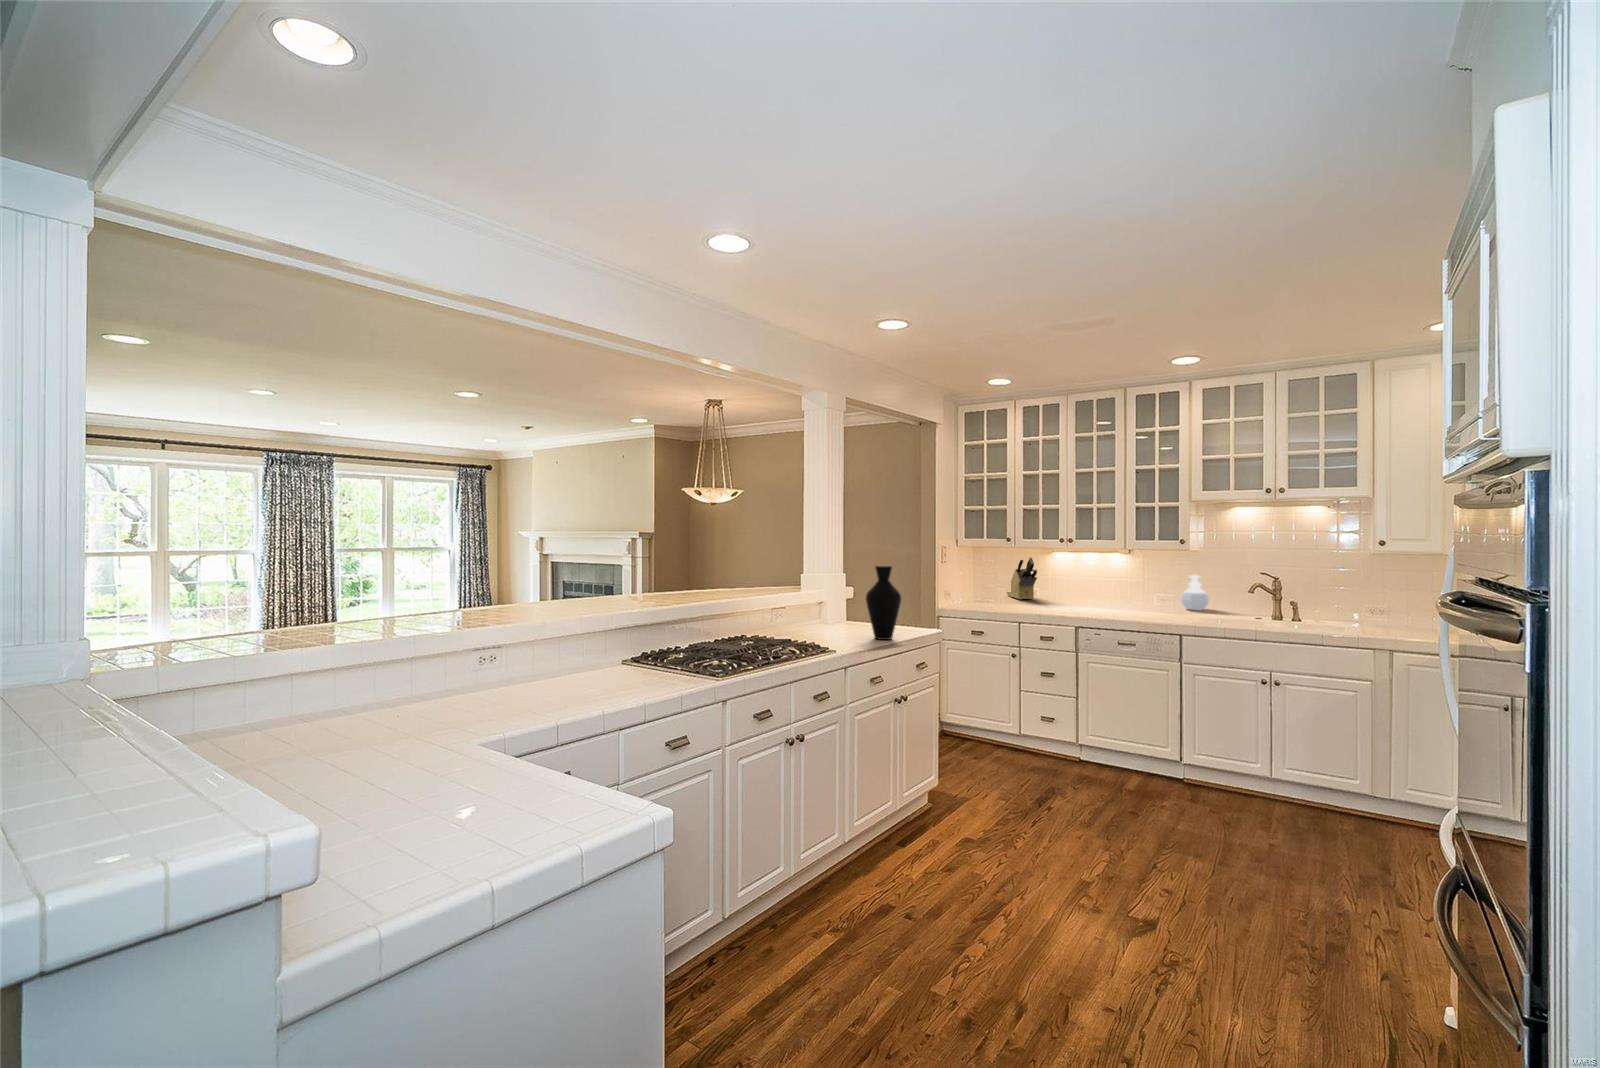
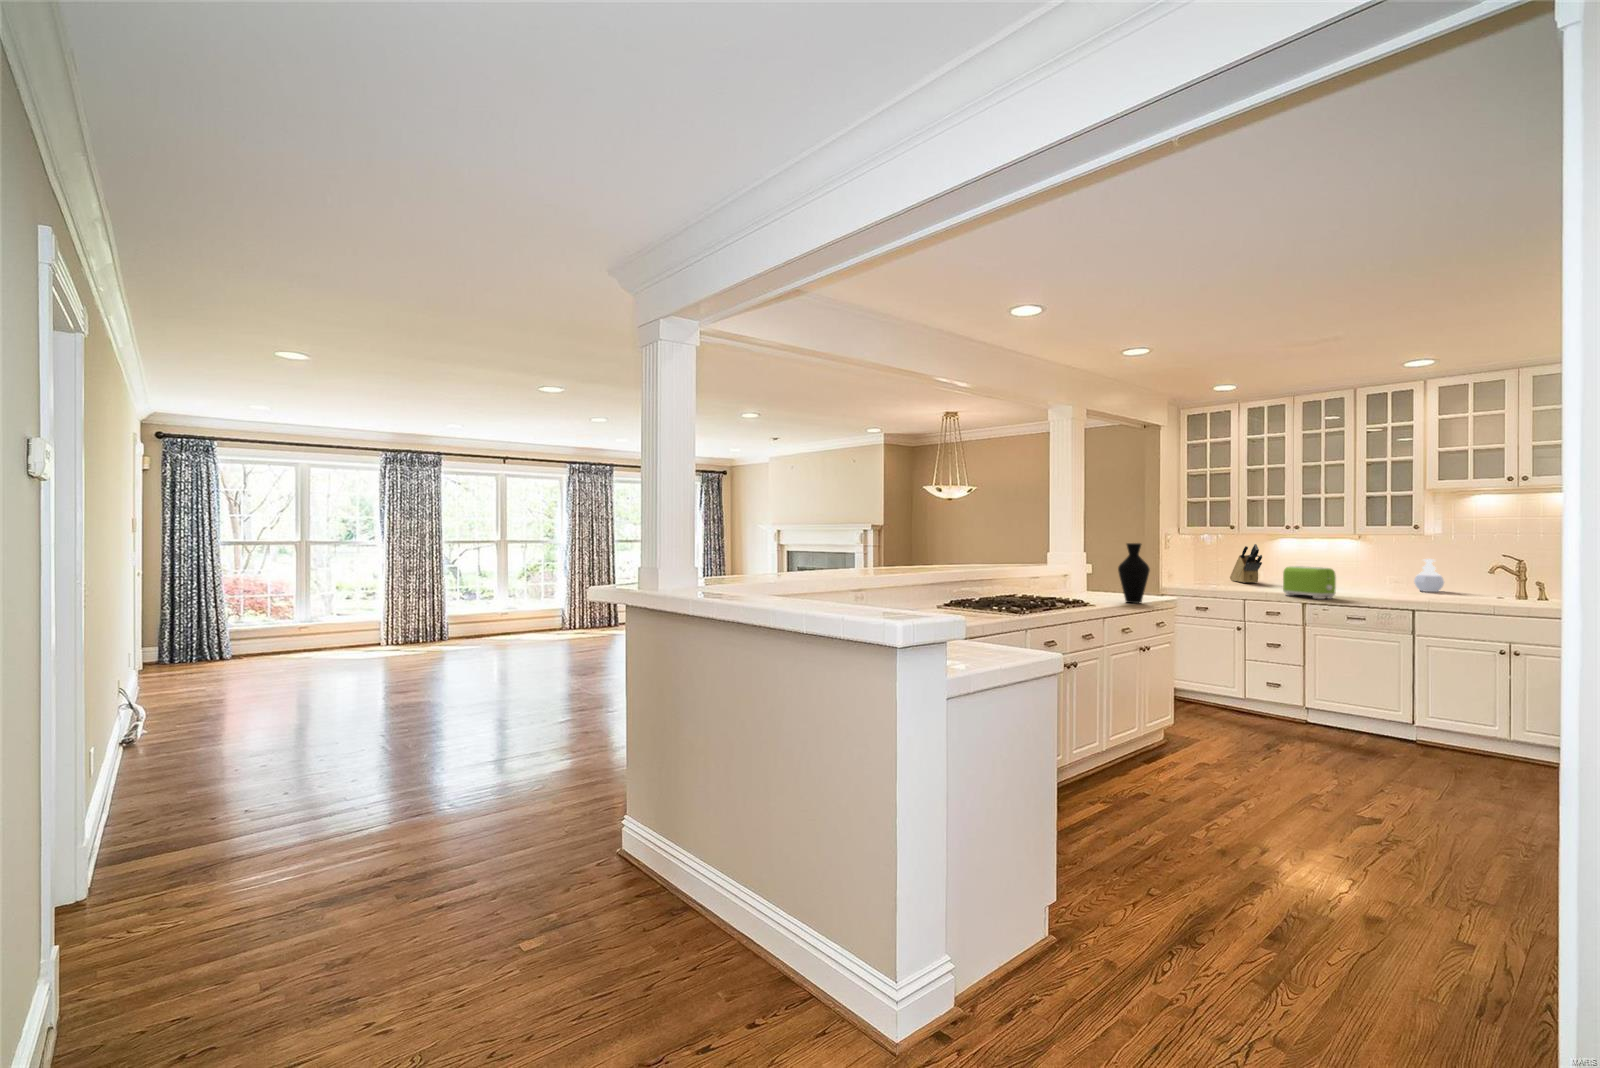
toaster: none [1055,584,1106,621] -> present [1283,566,1336,599]

